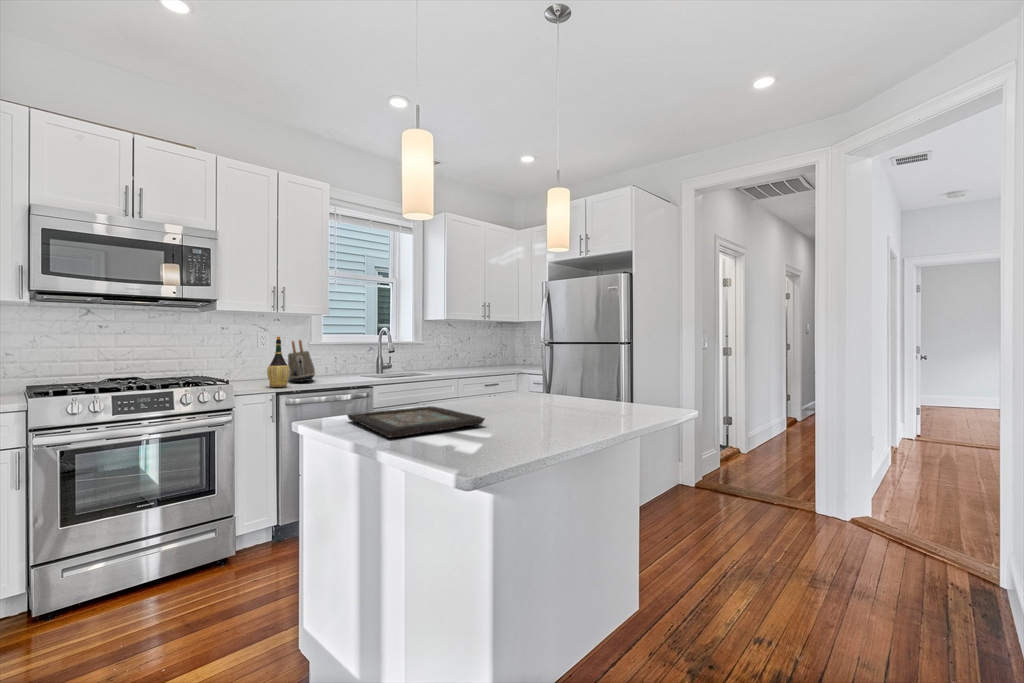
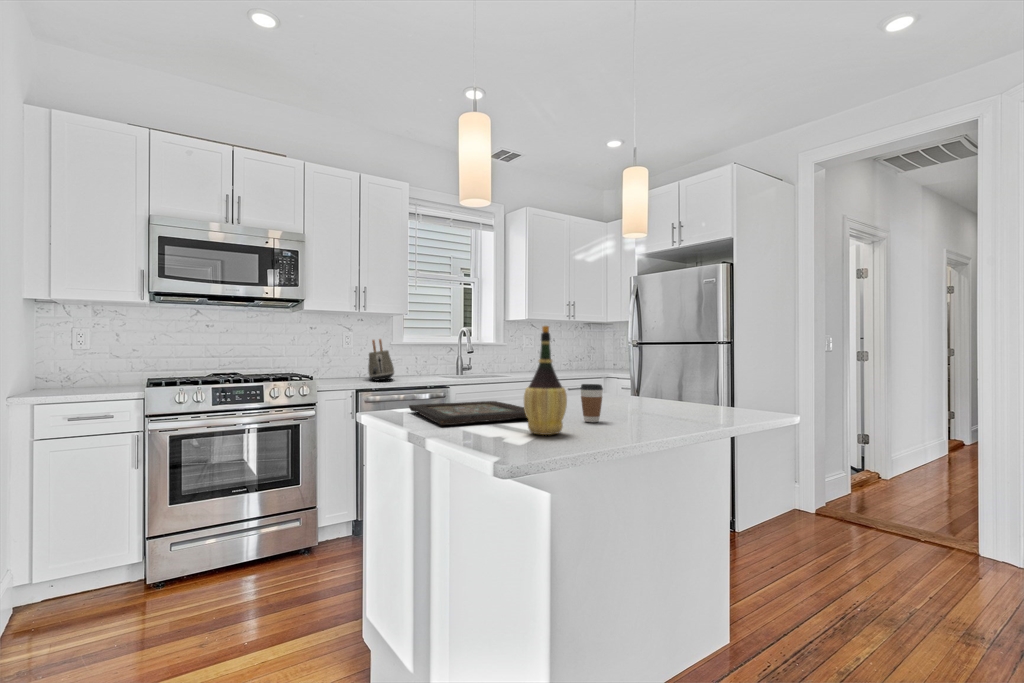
wine bottle: present [267,336,290,387] -> present [524,326,567,435]
coffee cup: none [524,391,546,428] -> present [580,384,603,422]

